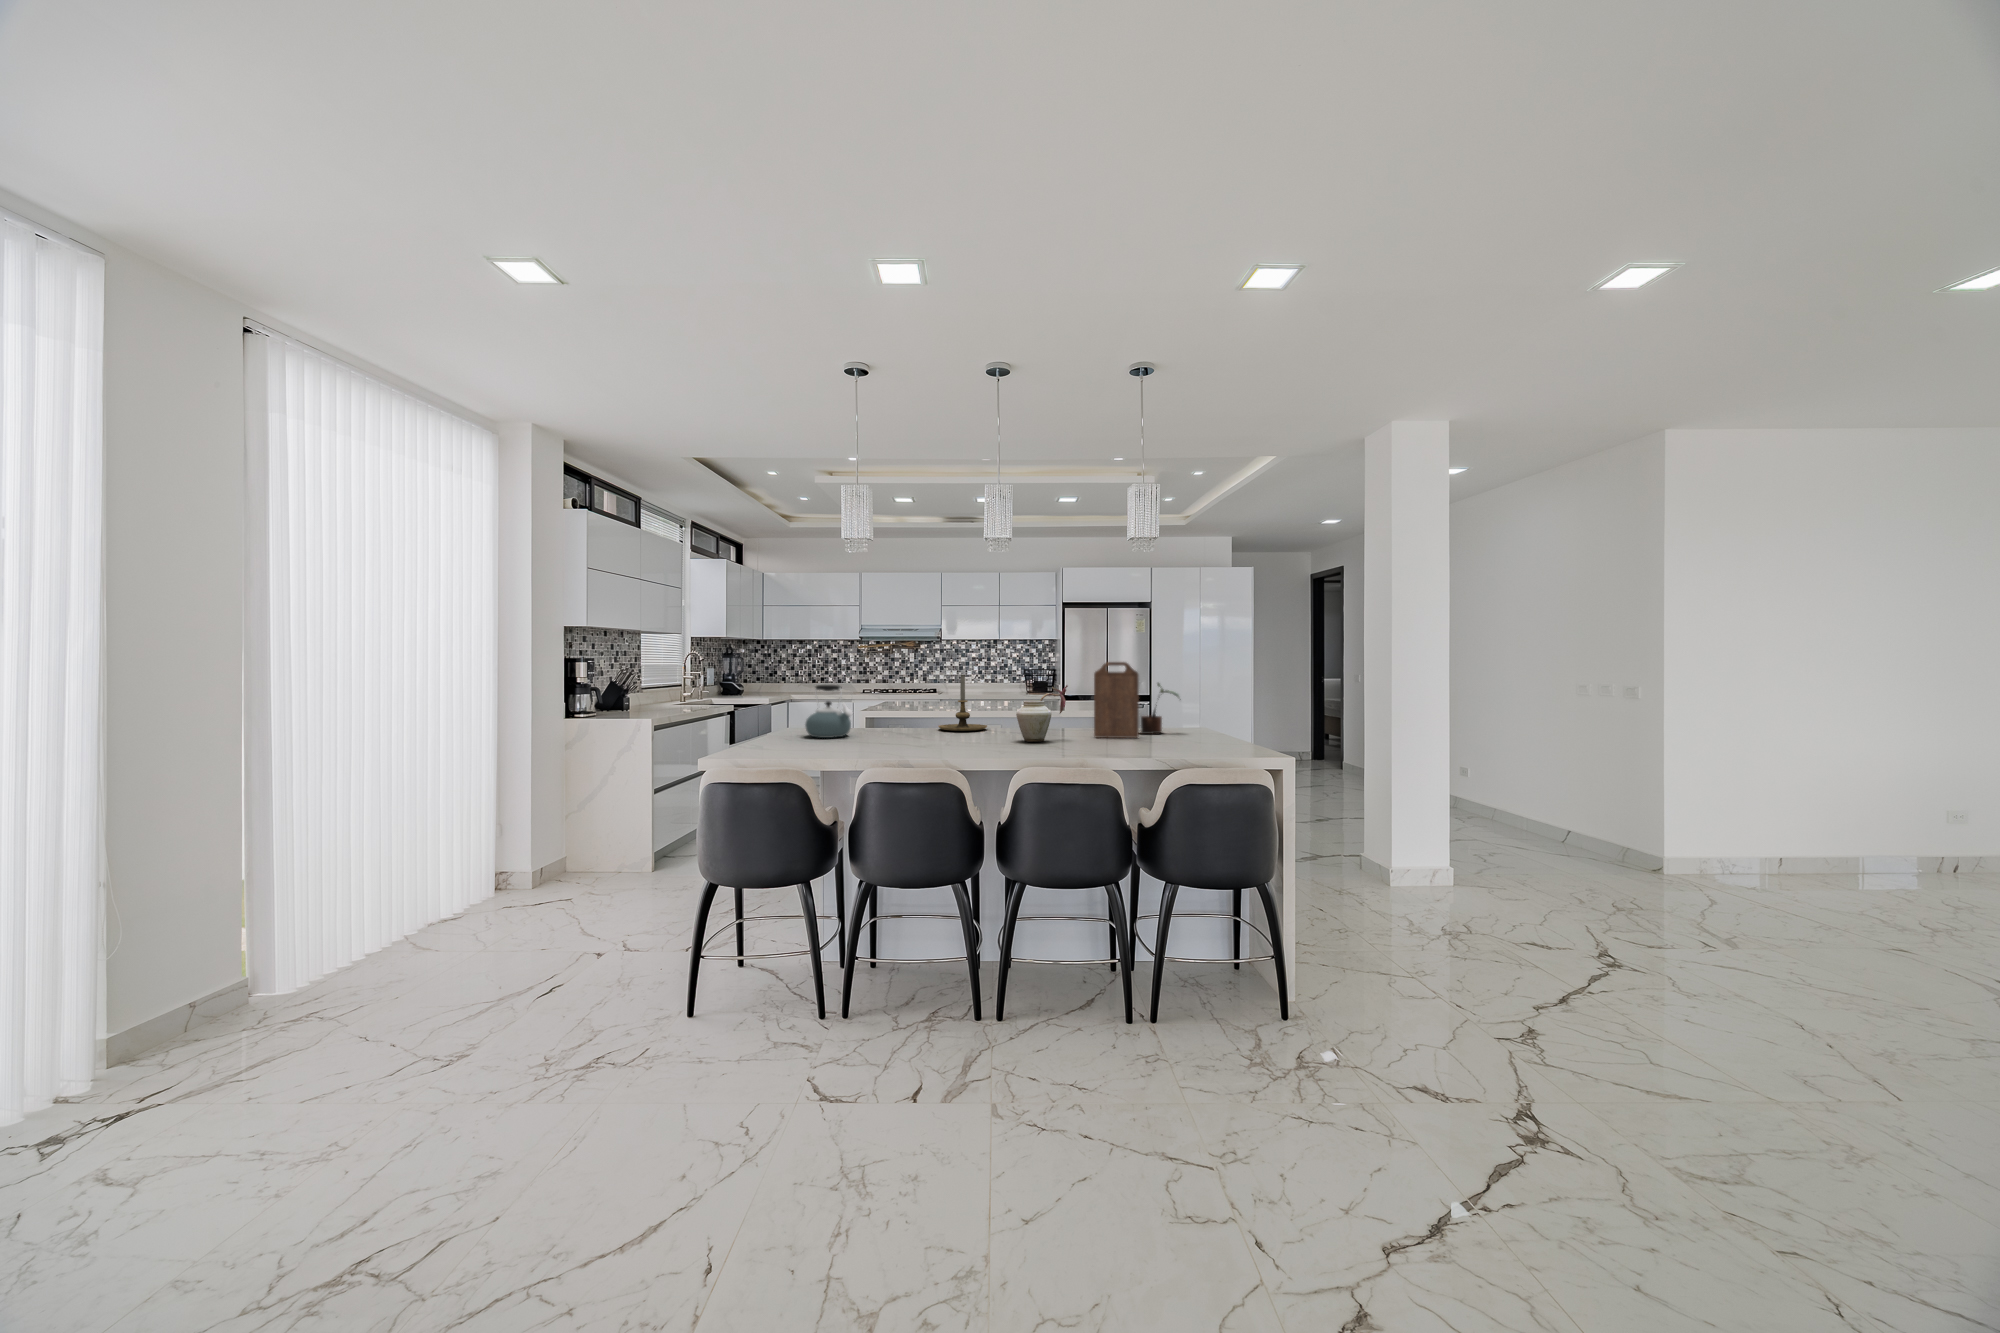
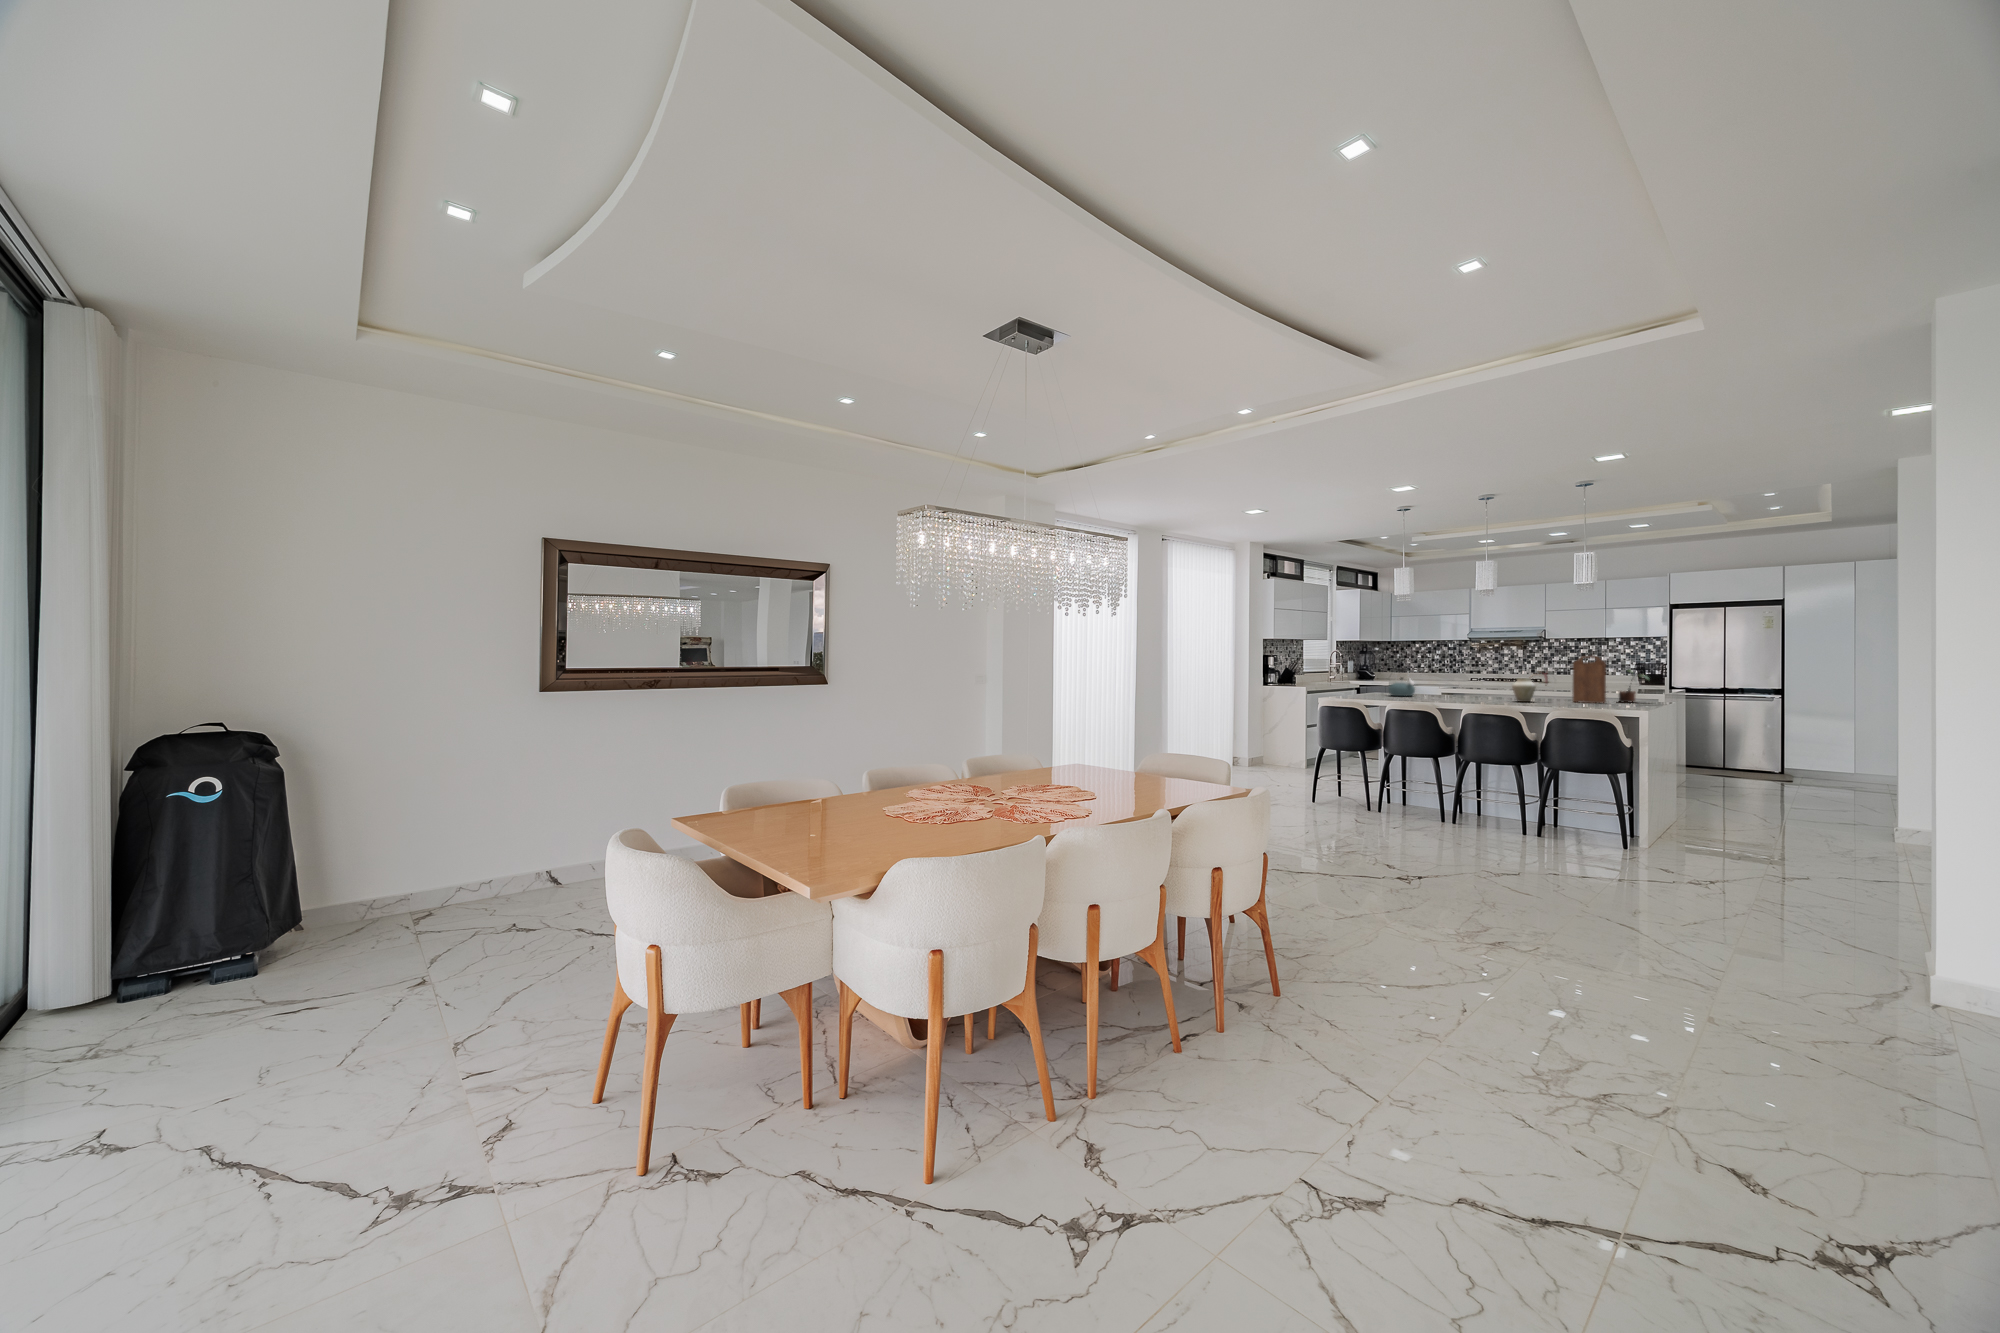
candle holder: present [938,675,987,731] -> none [1474,663,1509,697]

